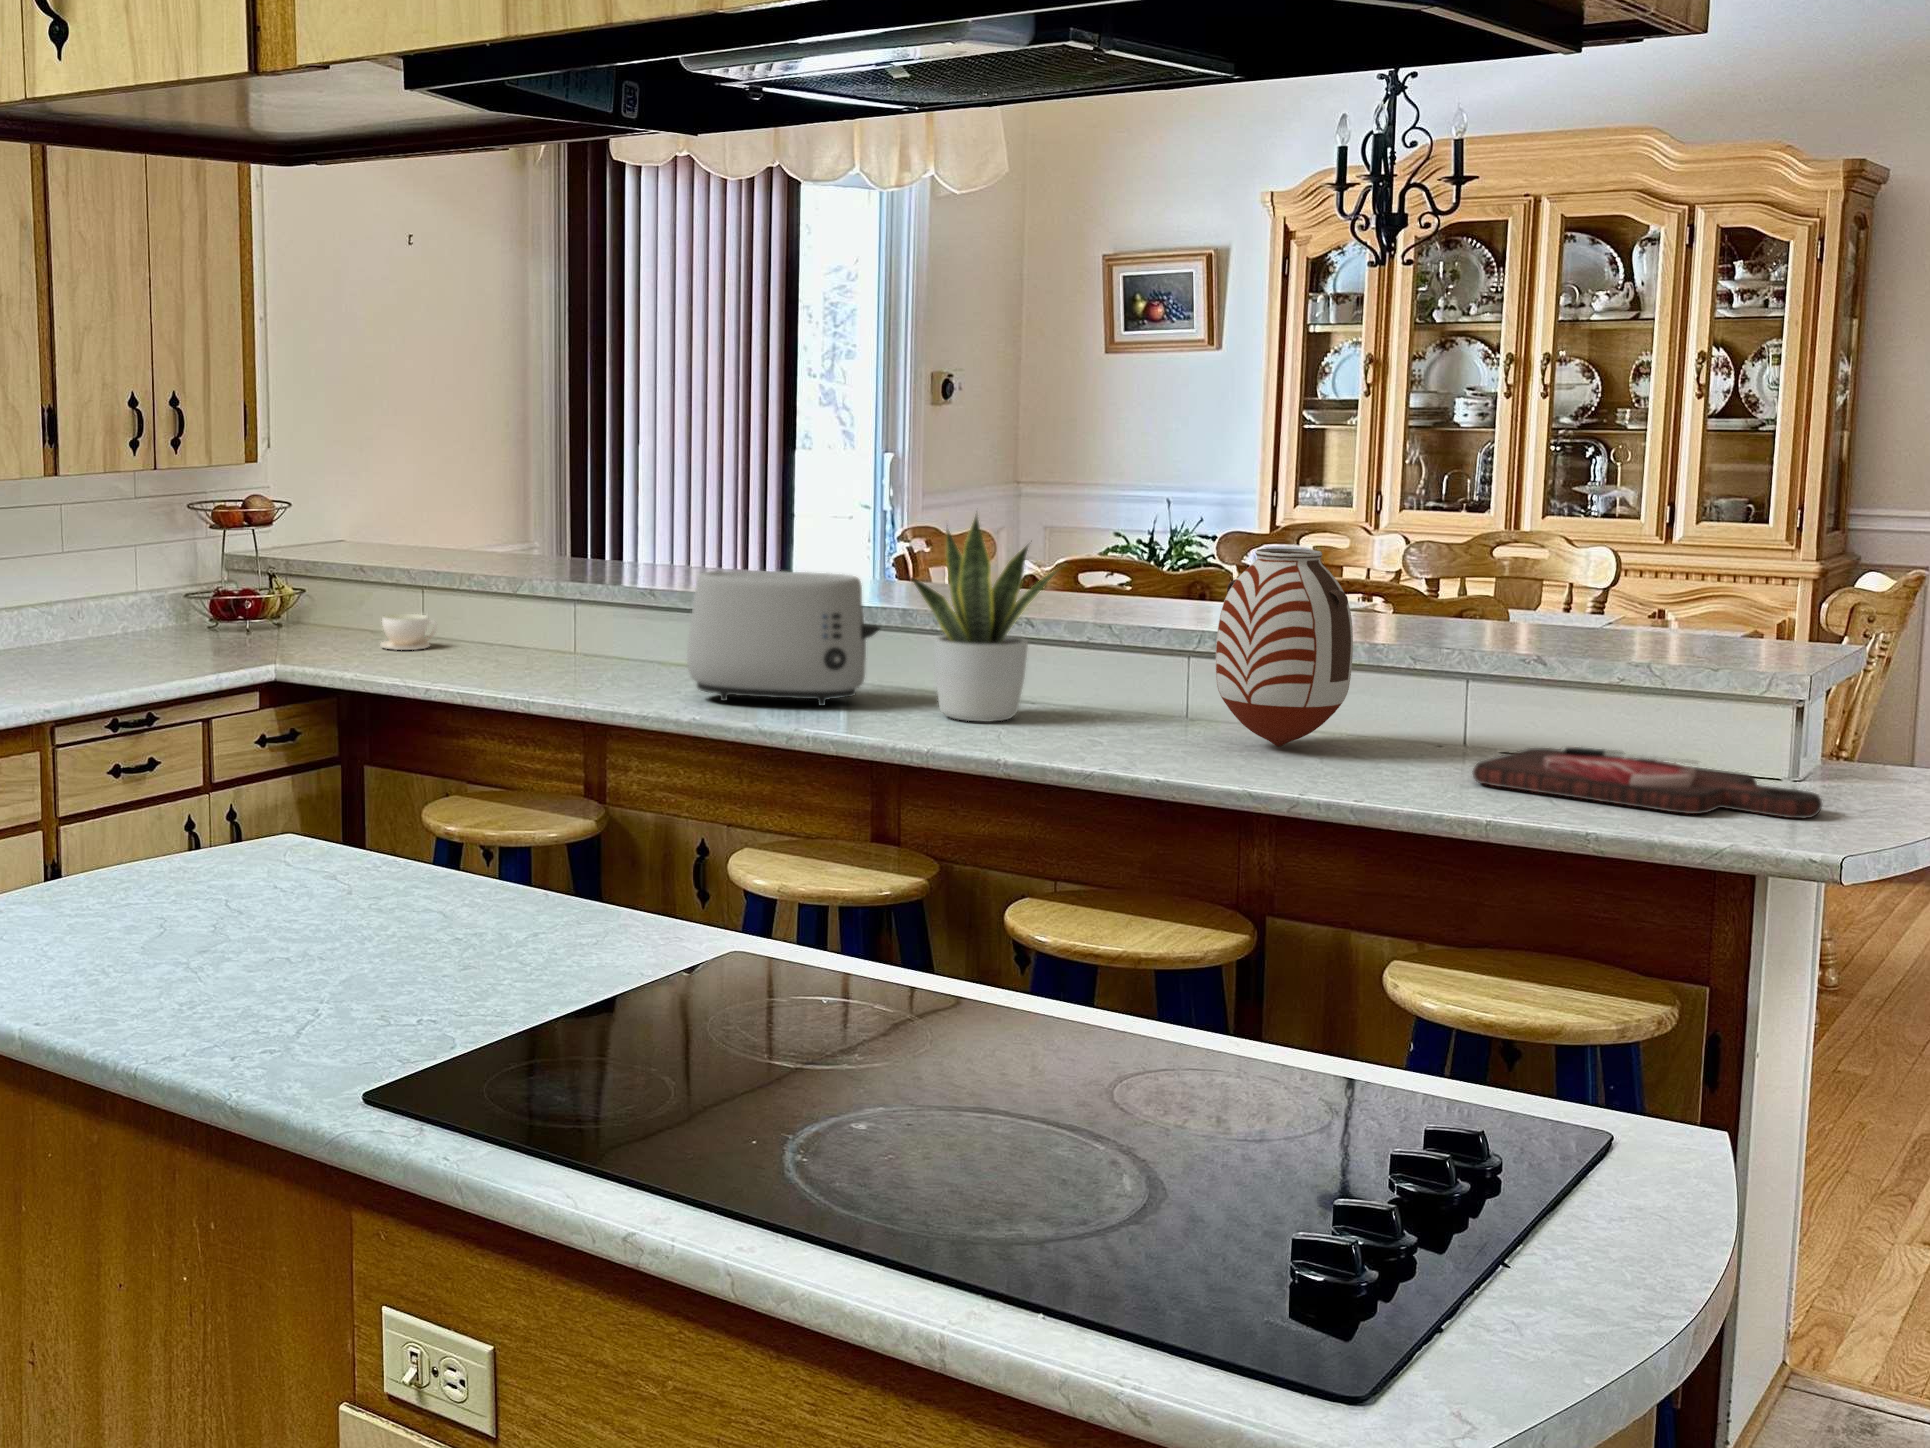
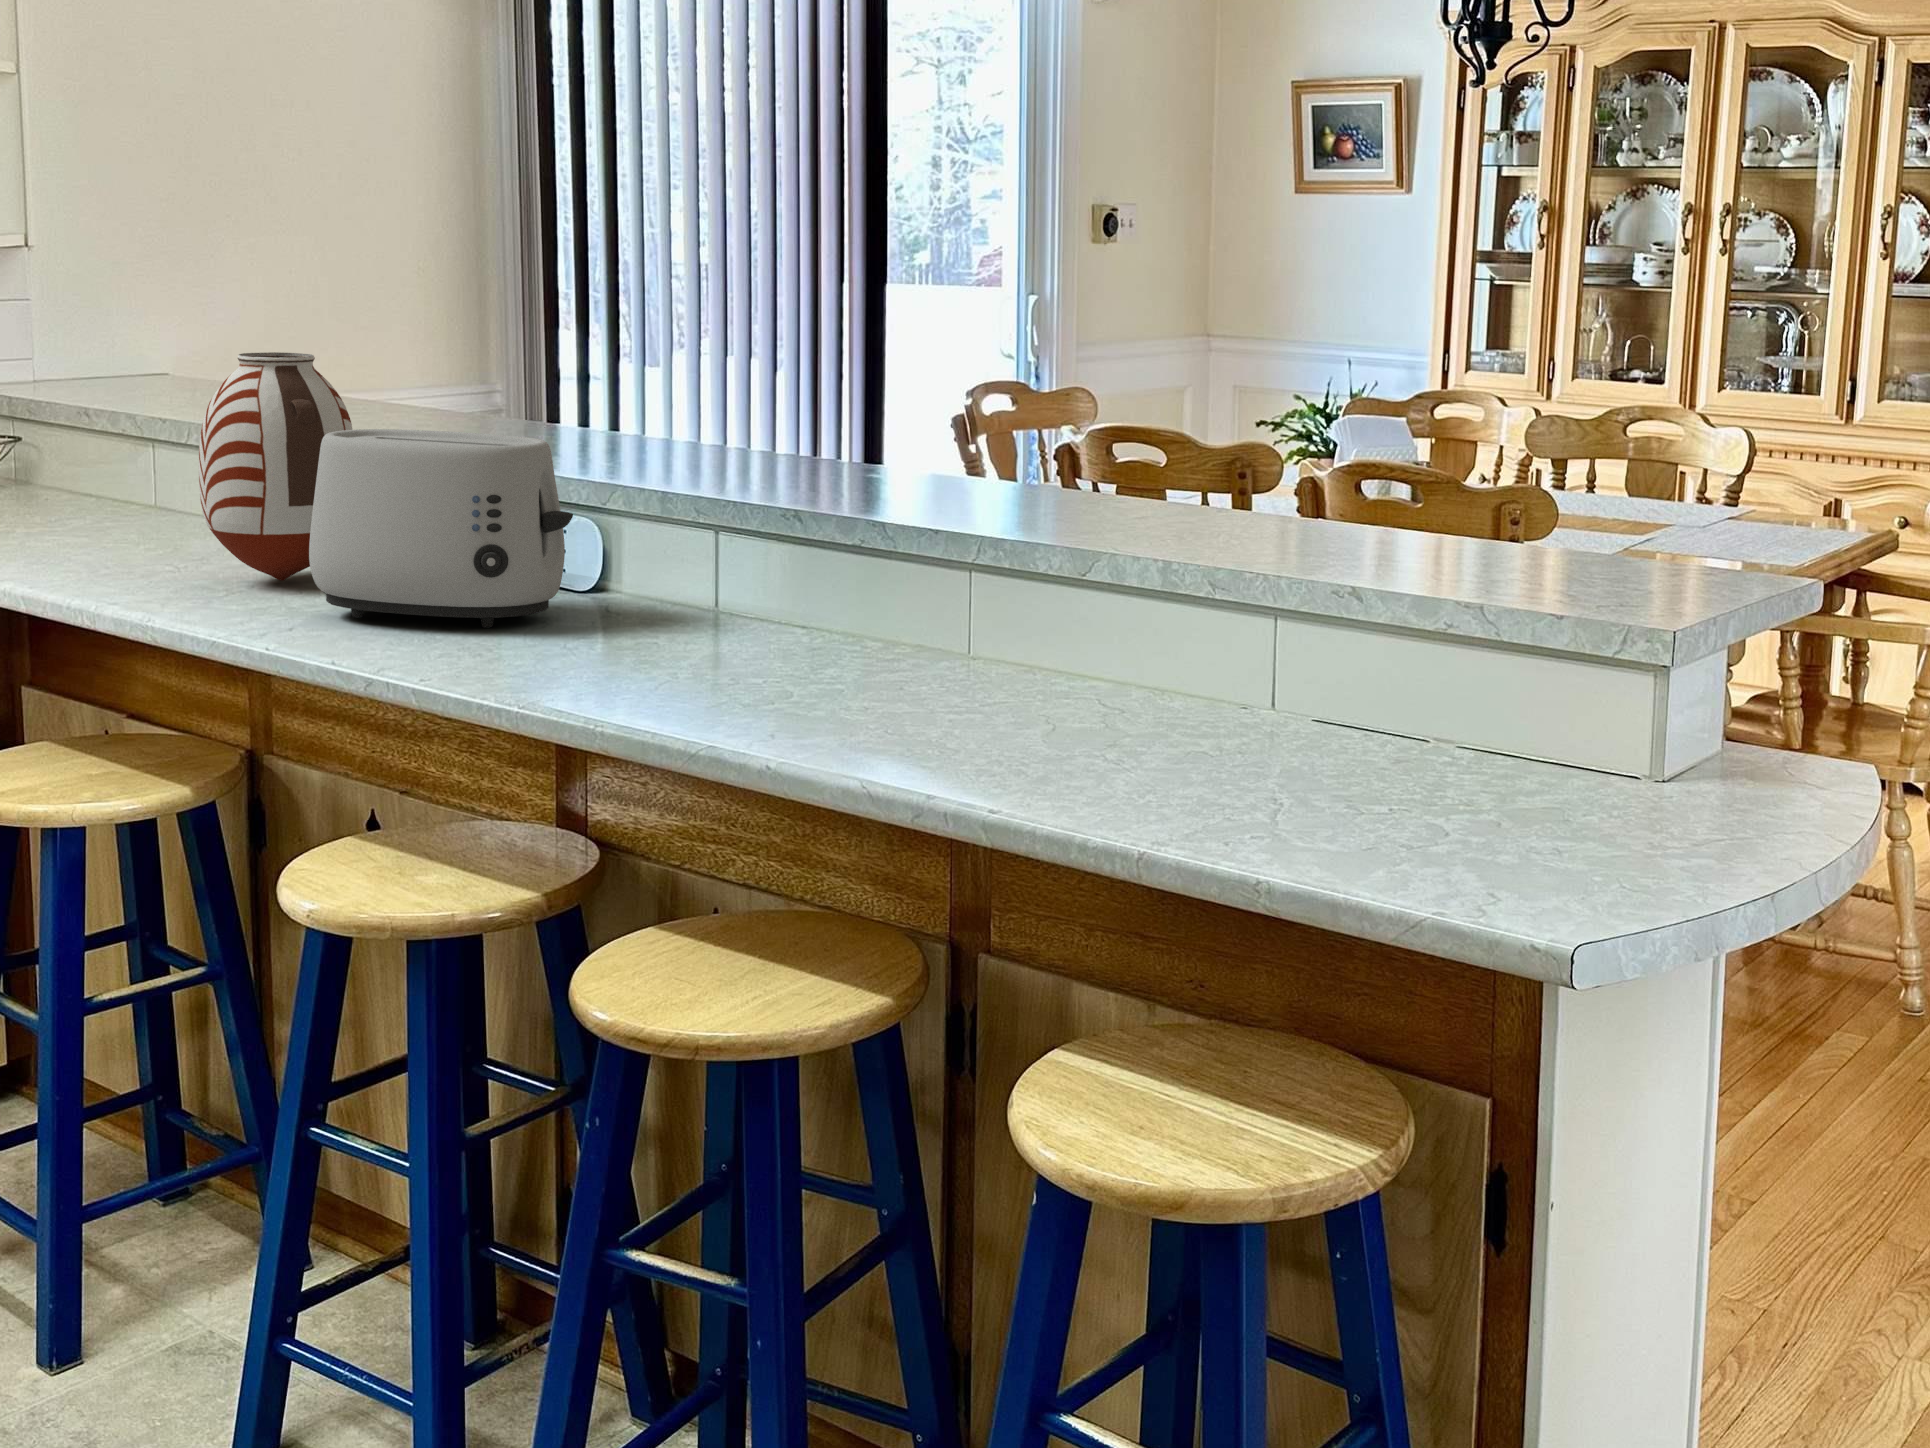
potted plant: present [911,515,1057,722] -> none [575,345,789,658]
vase: present [1215,548,1353,747] -> present [199,352,352,581]
coffee cup: present [381,614,437,650] -> none [53,478,138,528]
cutting board: present [1472,746,1822,818] -> none [1222,721,1679,859]

